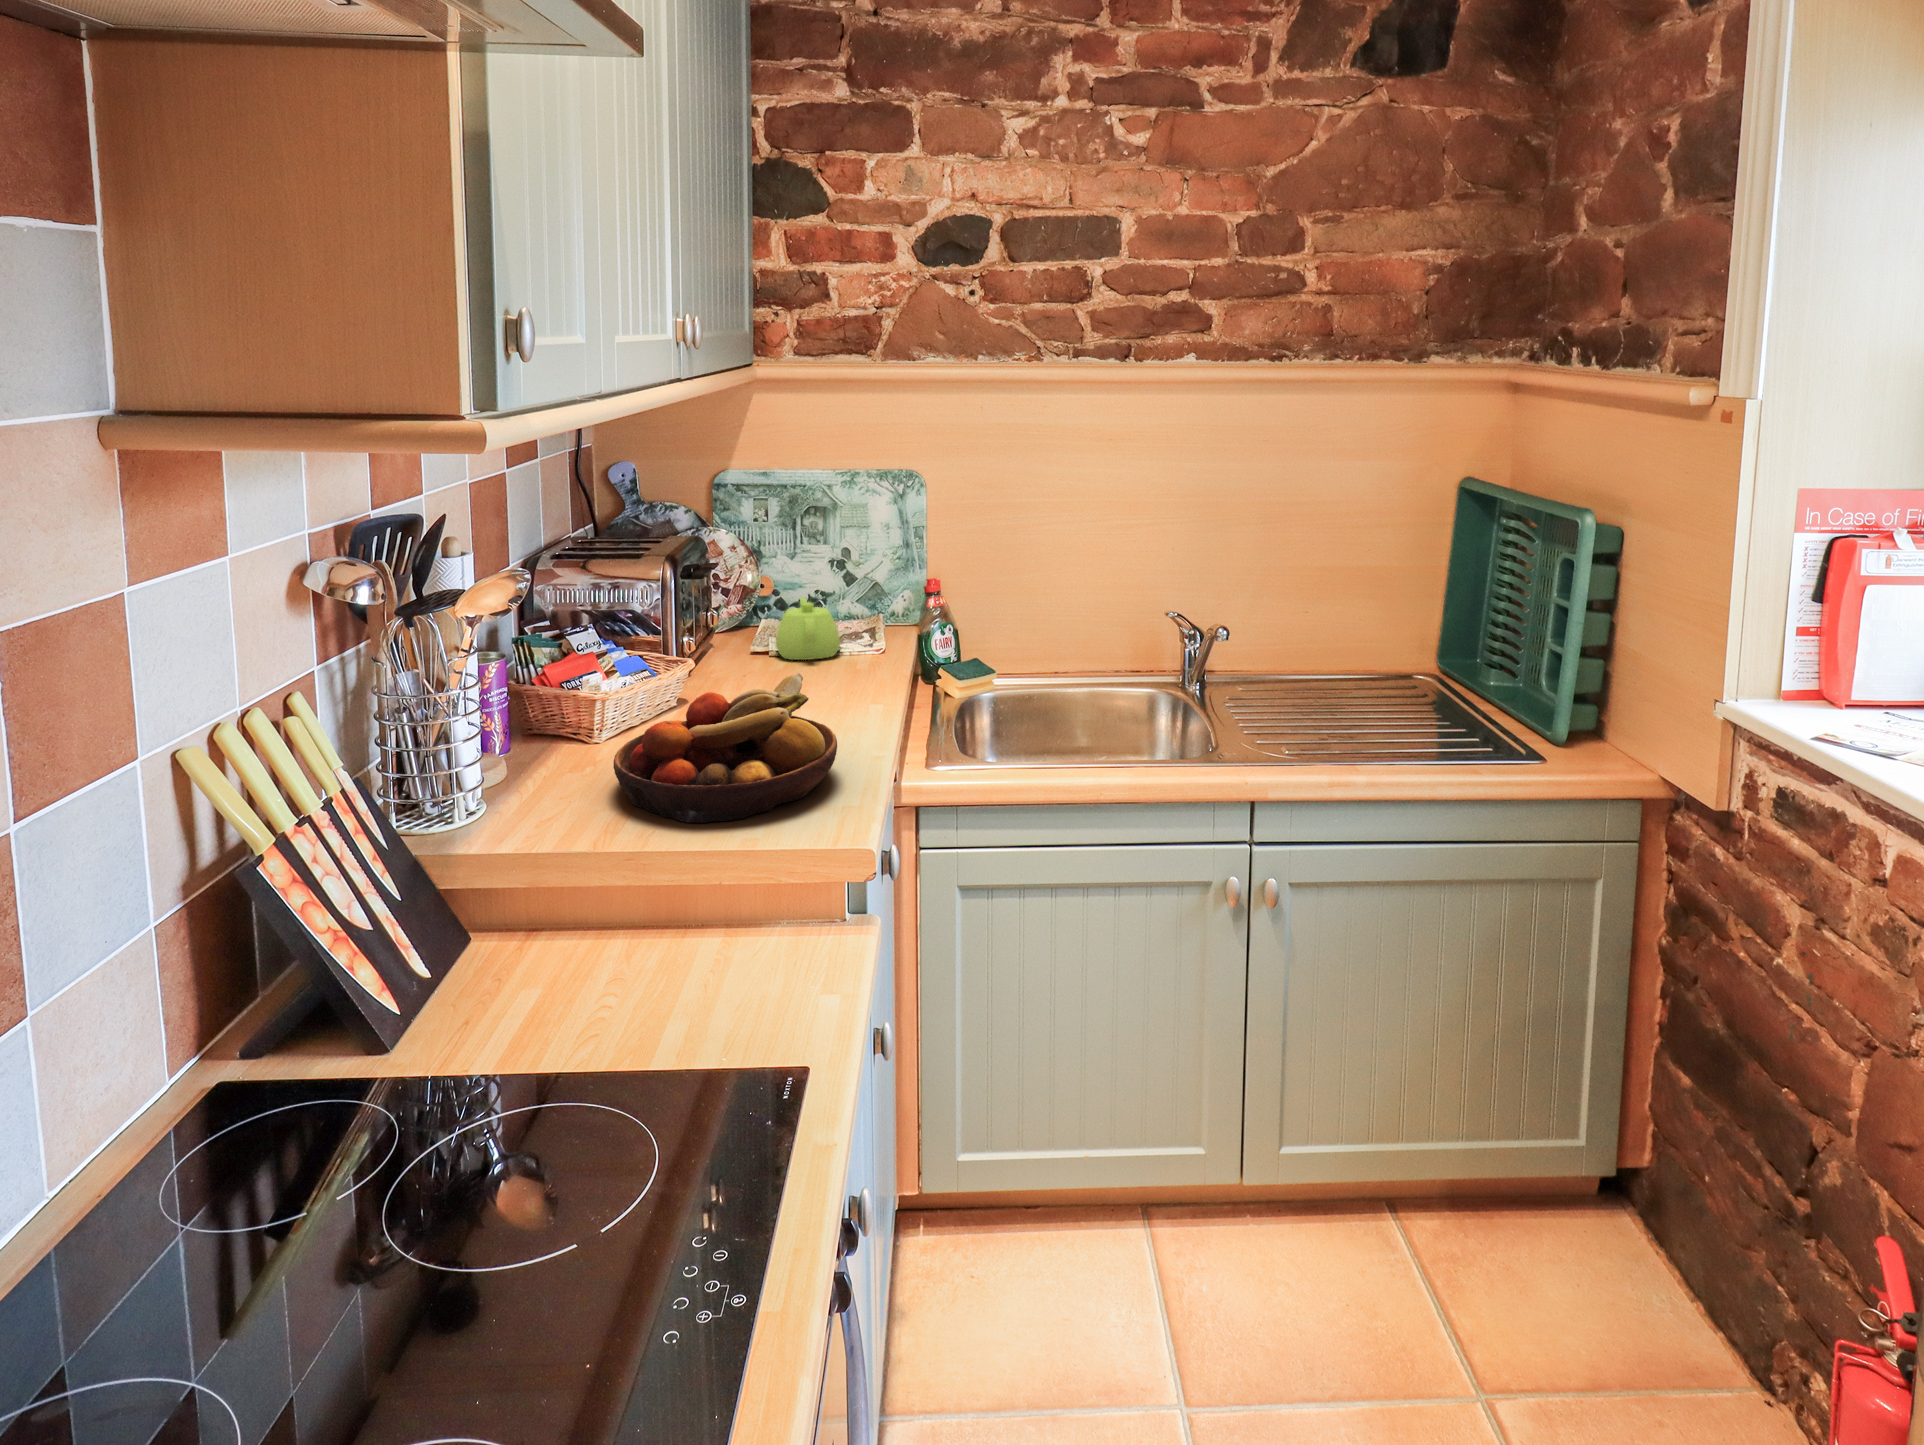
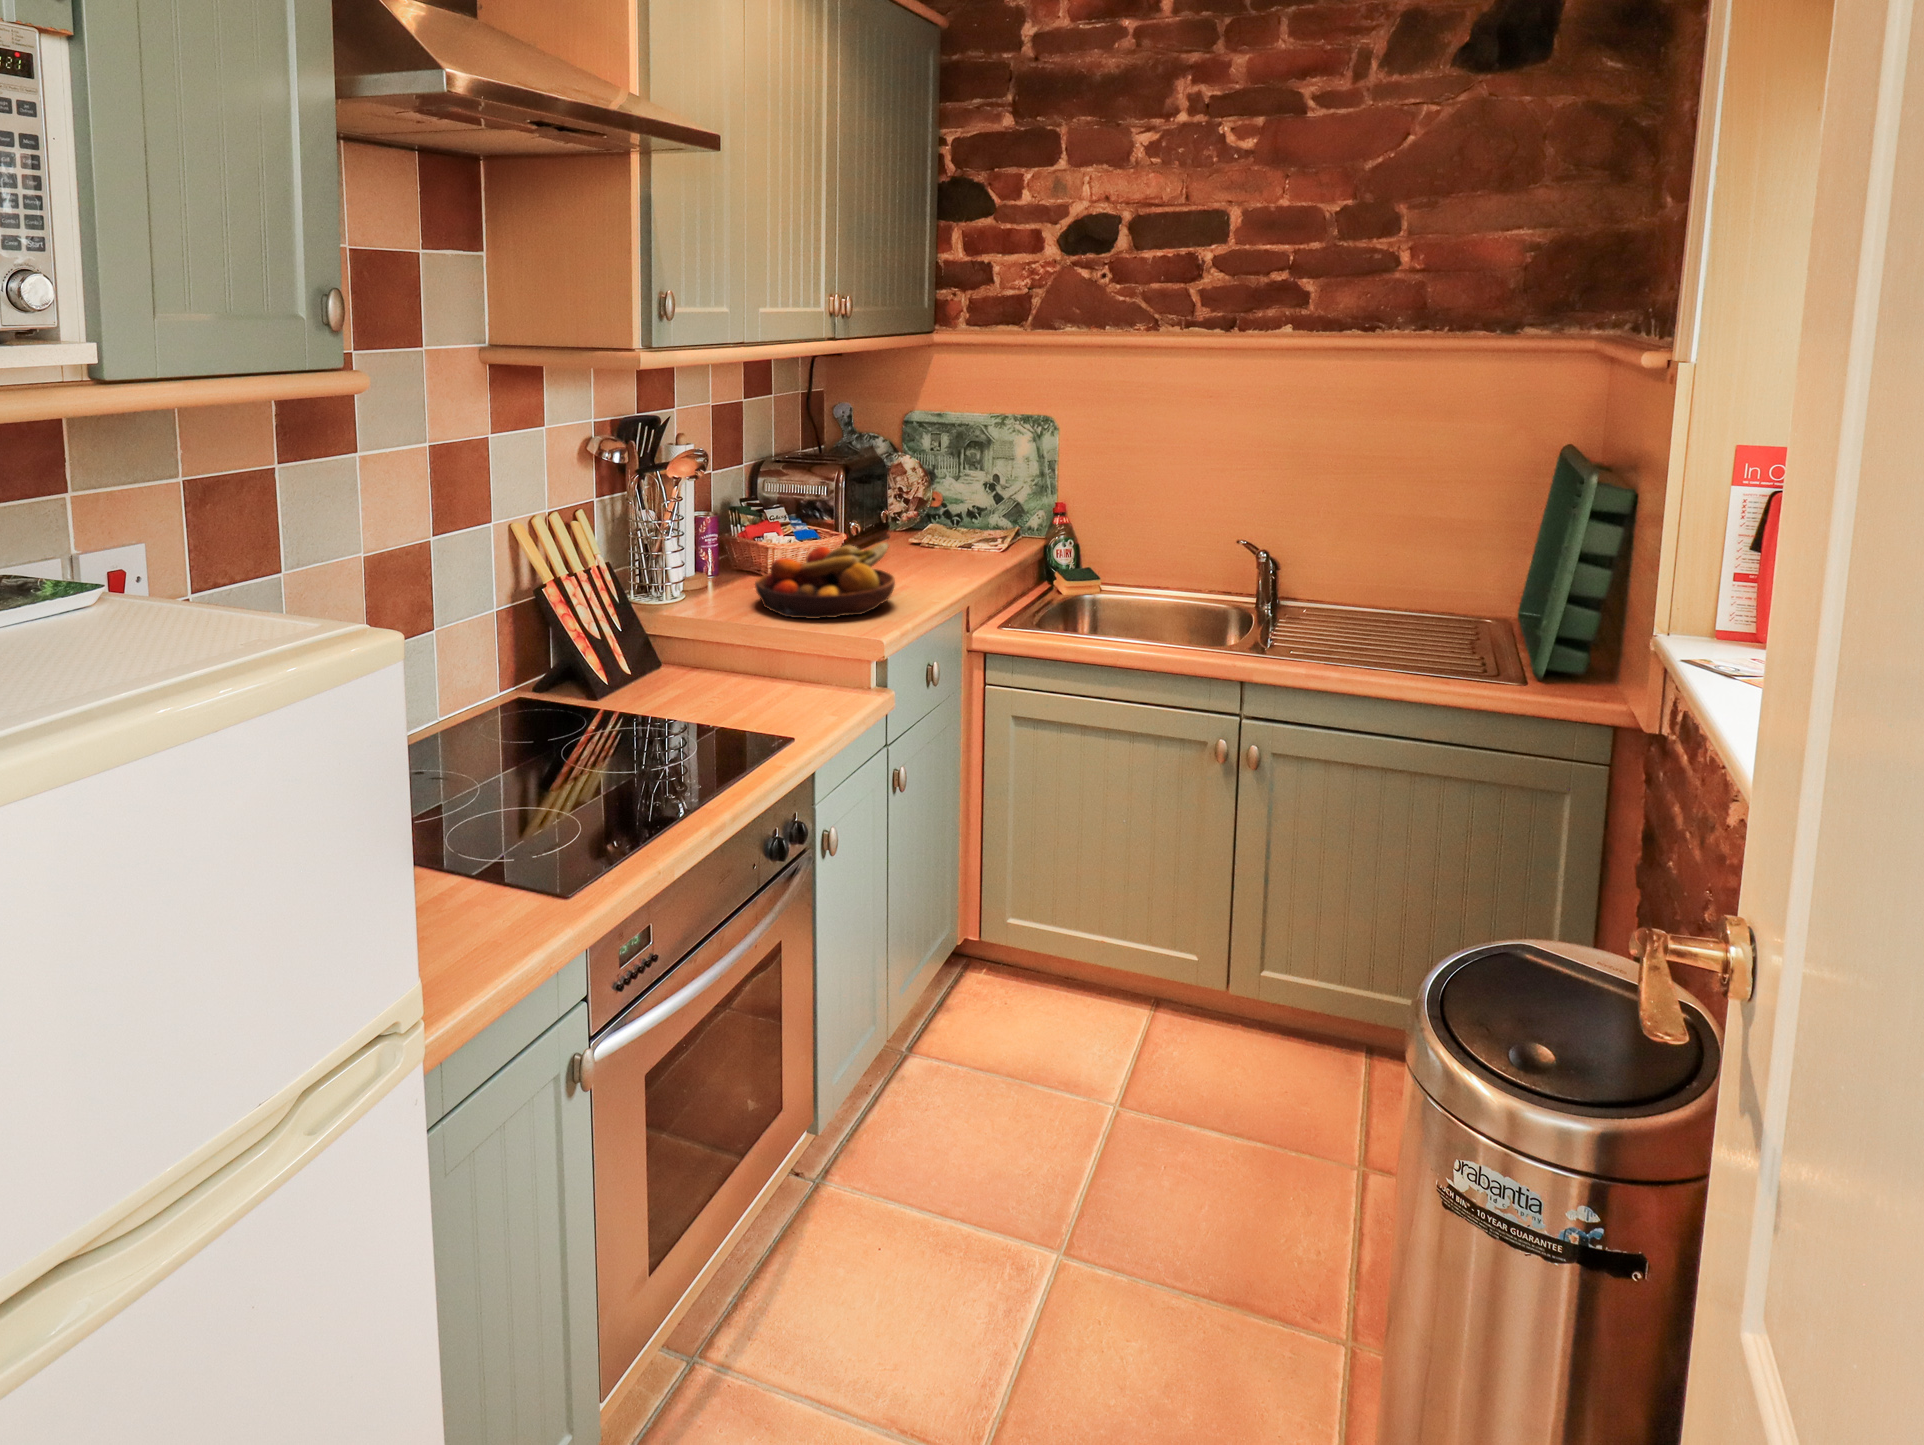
teapot: present [776,597,840,660] -> none [924,508,971,551]

